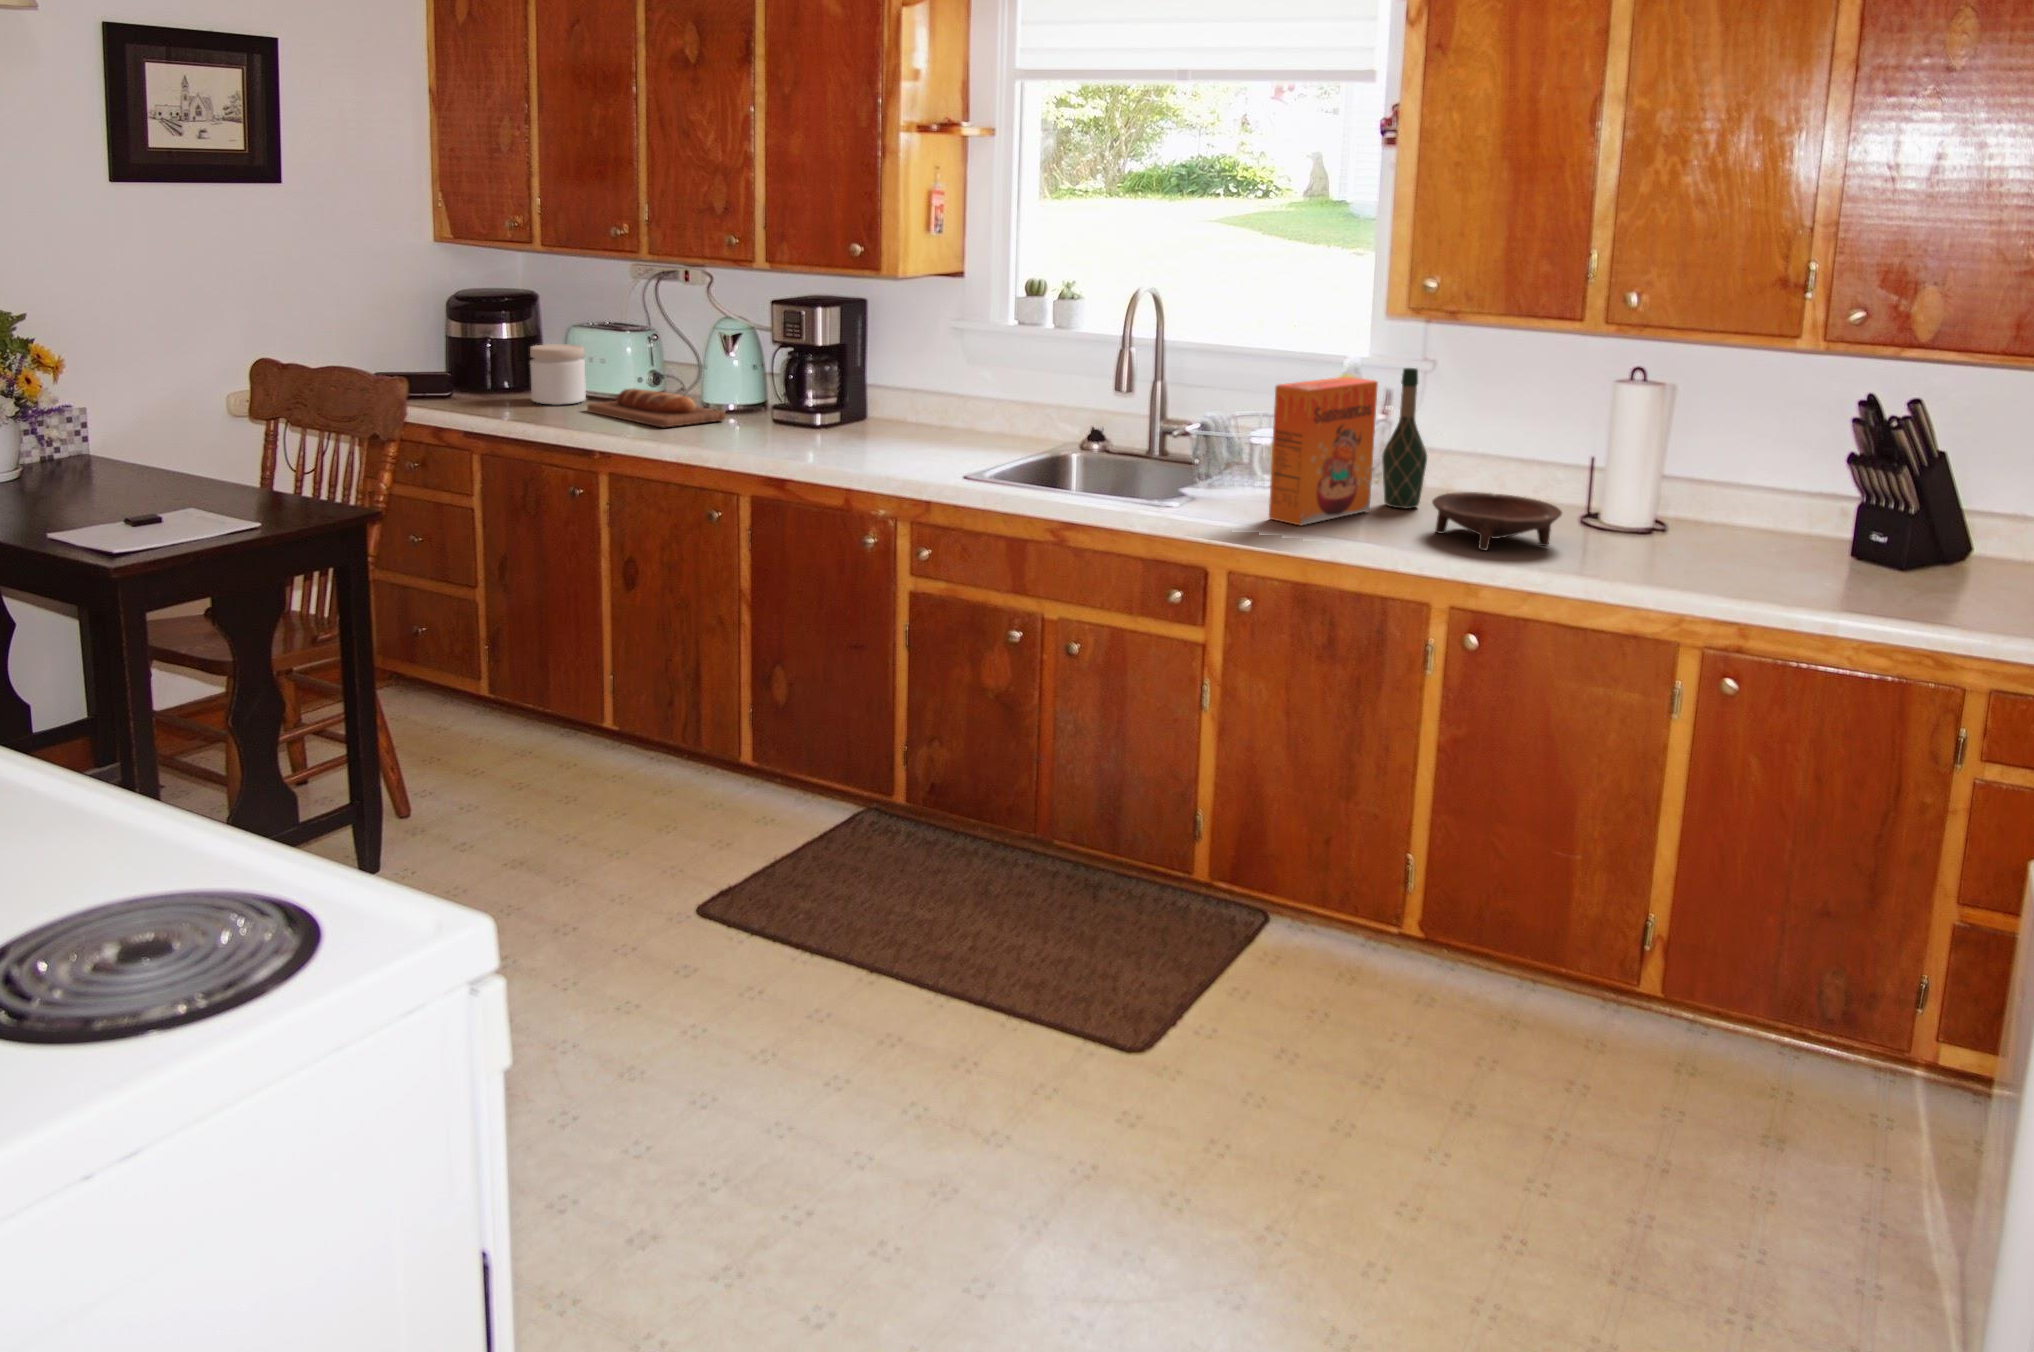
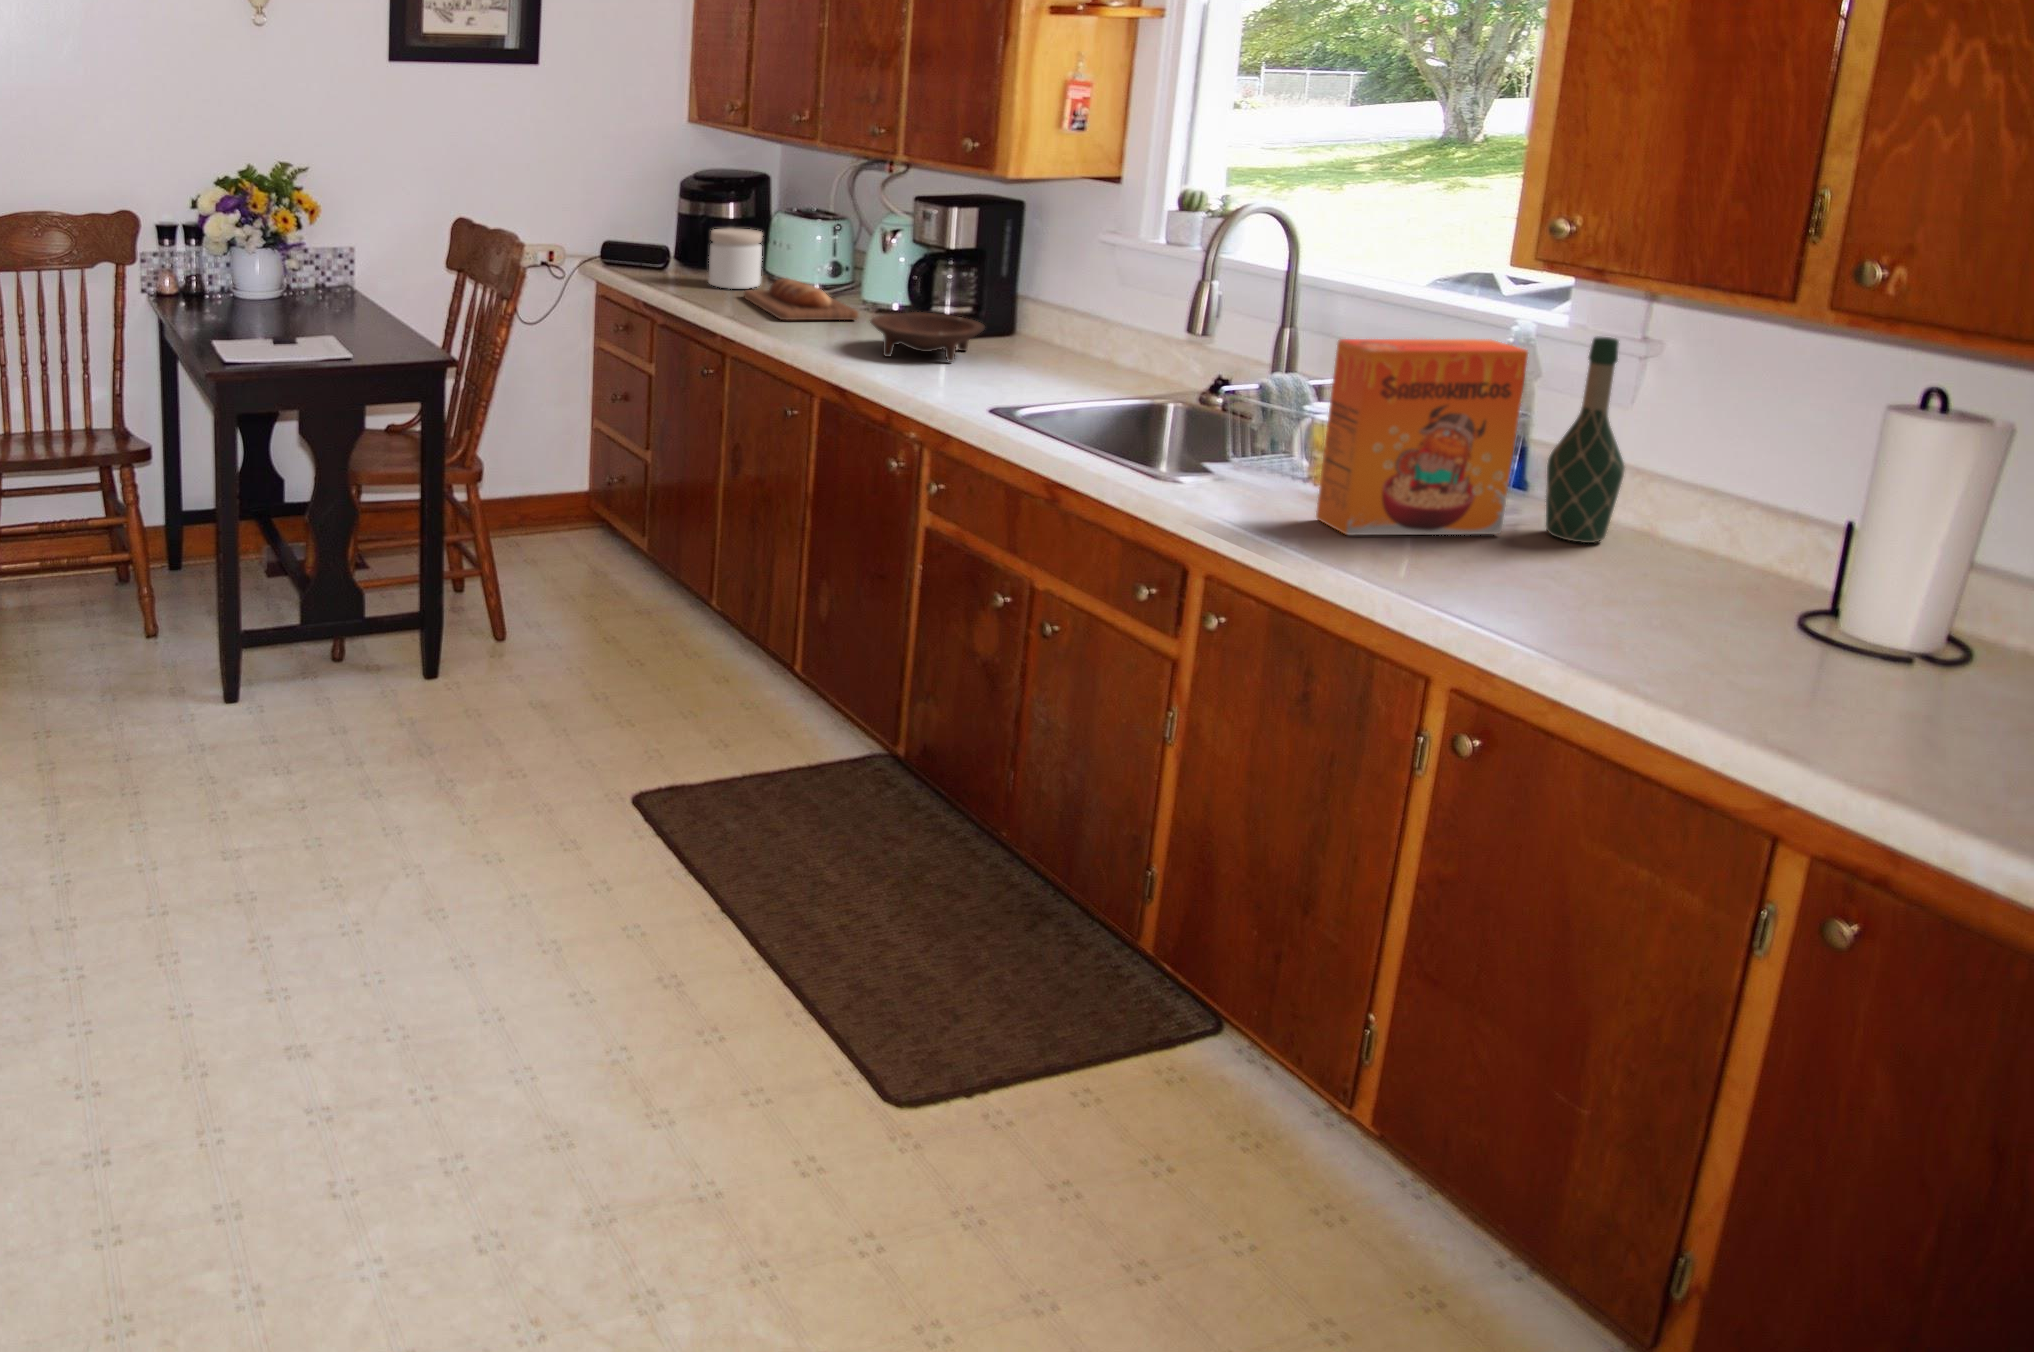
bowl: present [1432,492,1562,550] -> present [871,312,985,362]

